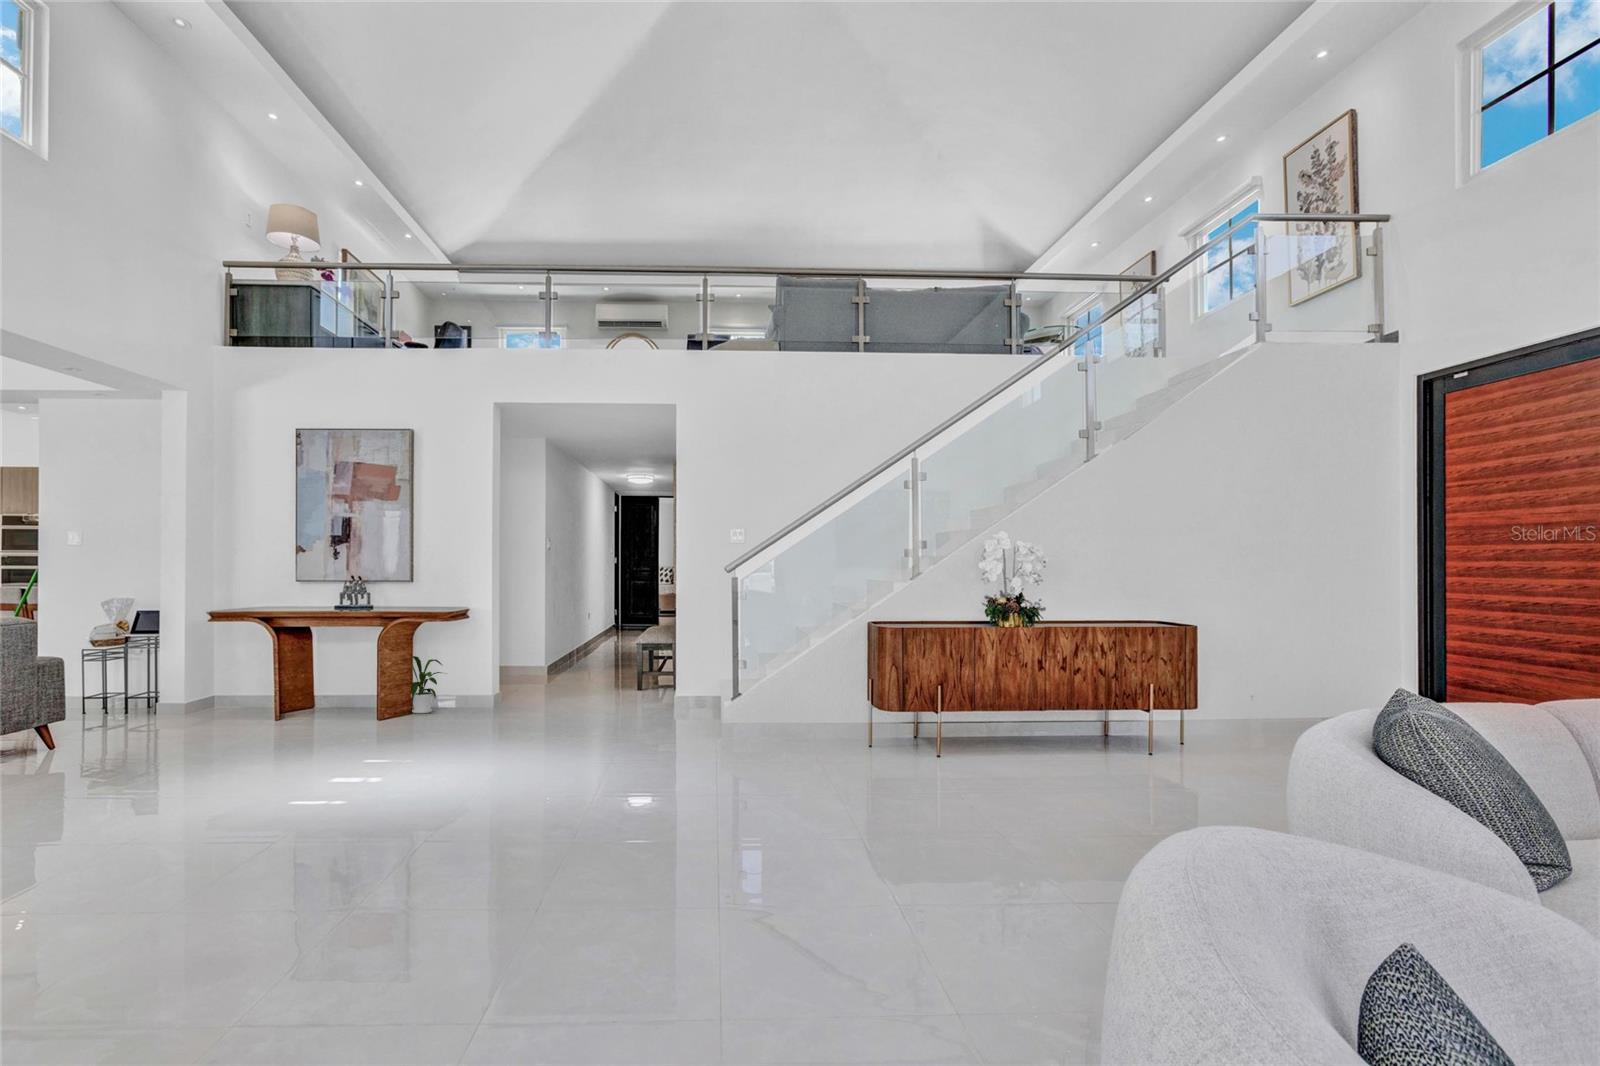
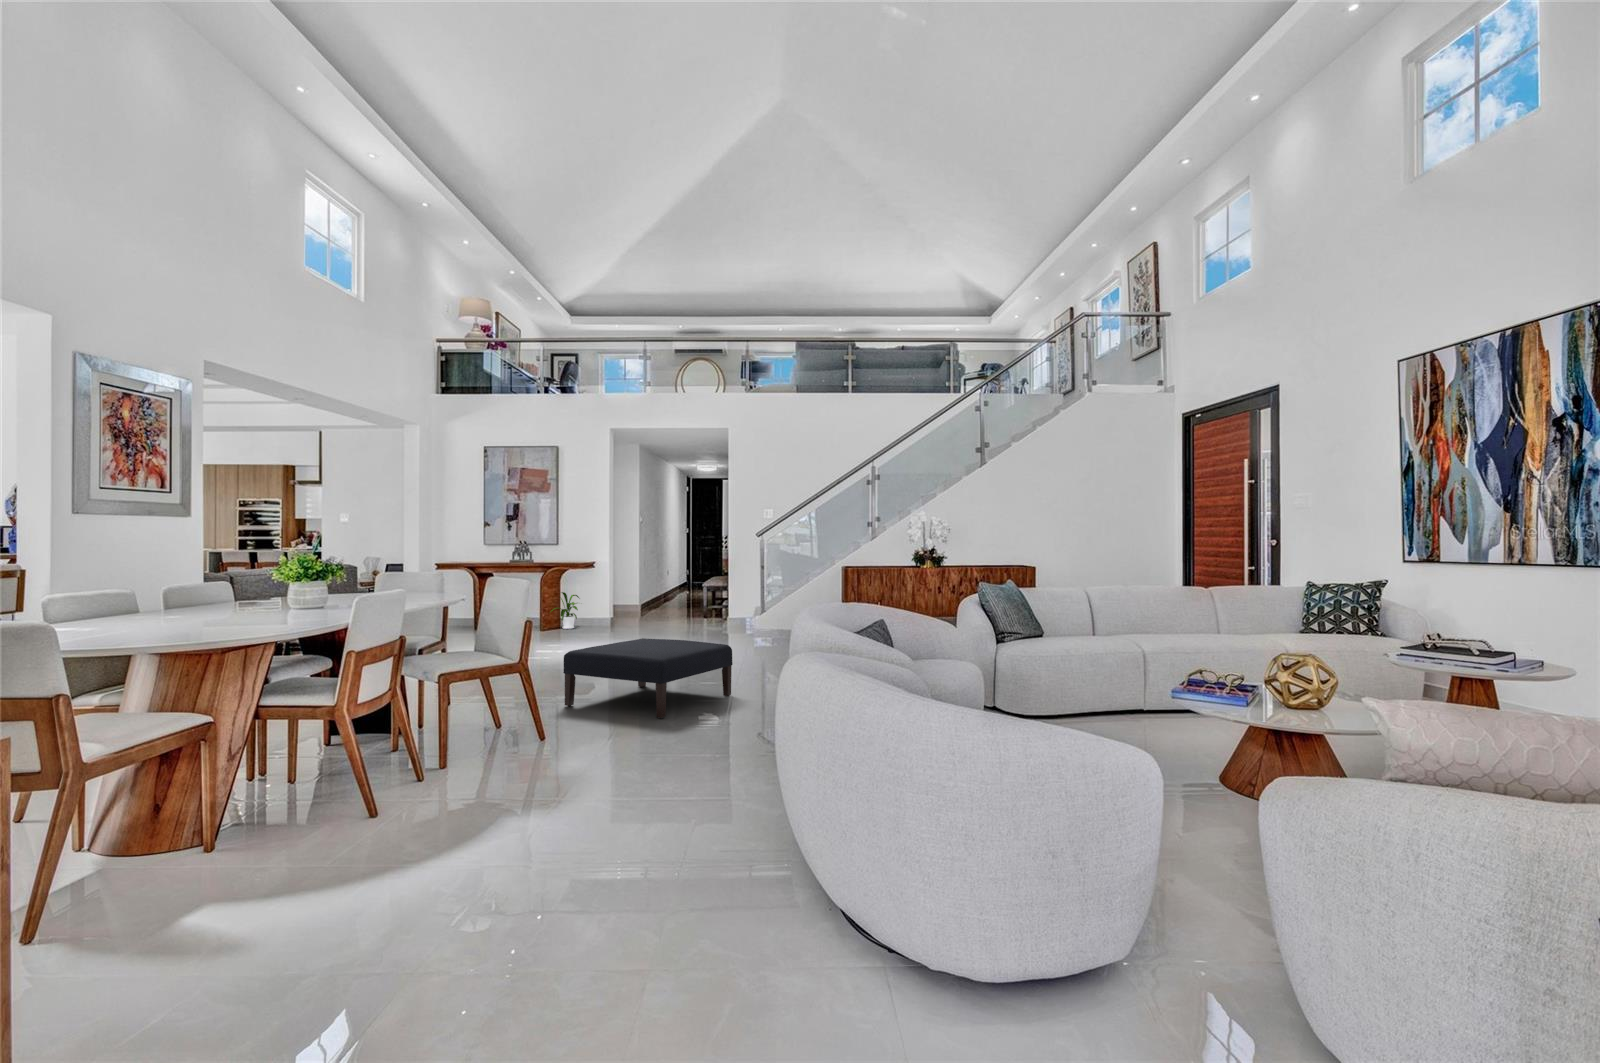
ottoman: none [327,771,688,984] -> present [563,638,733,718]

